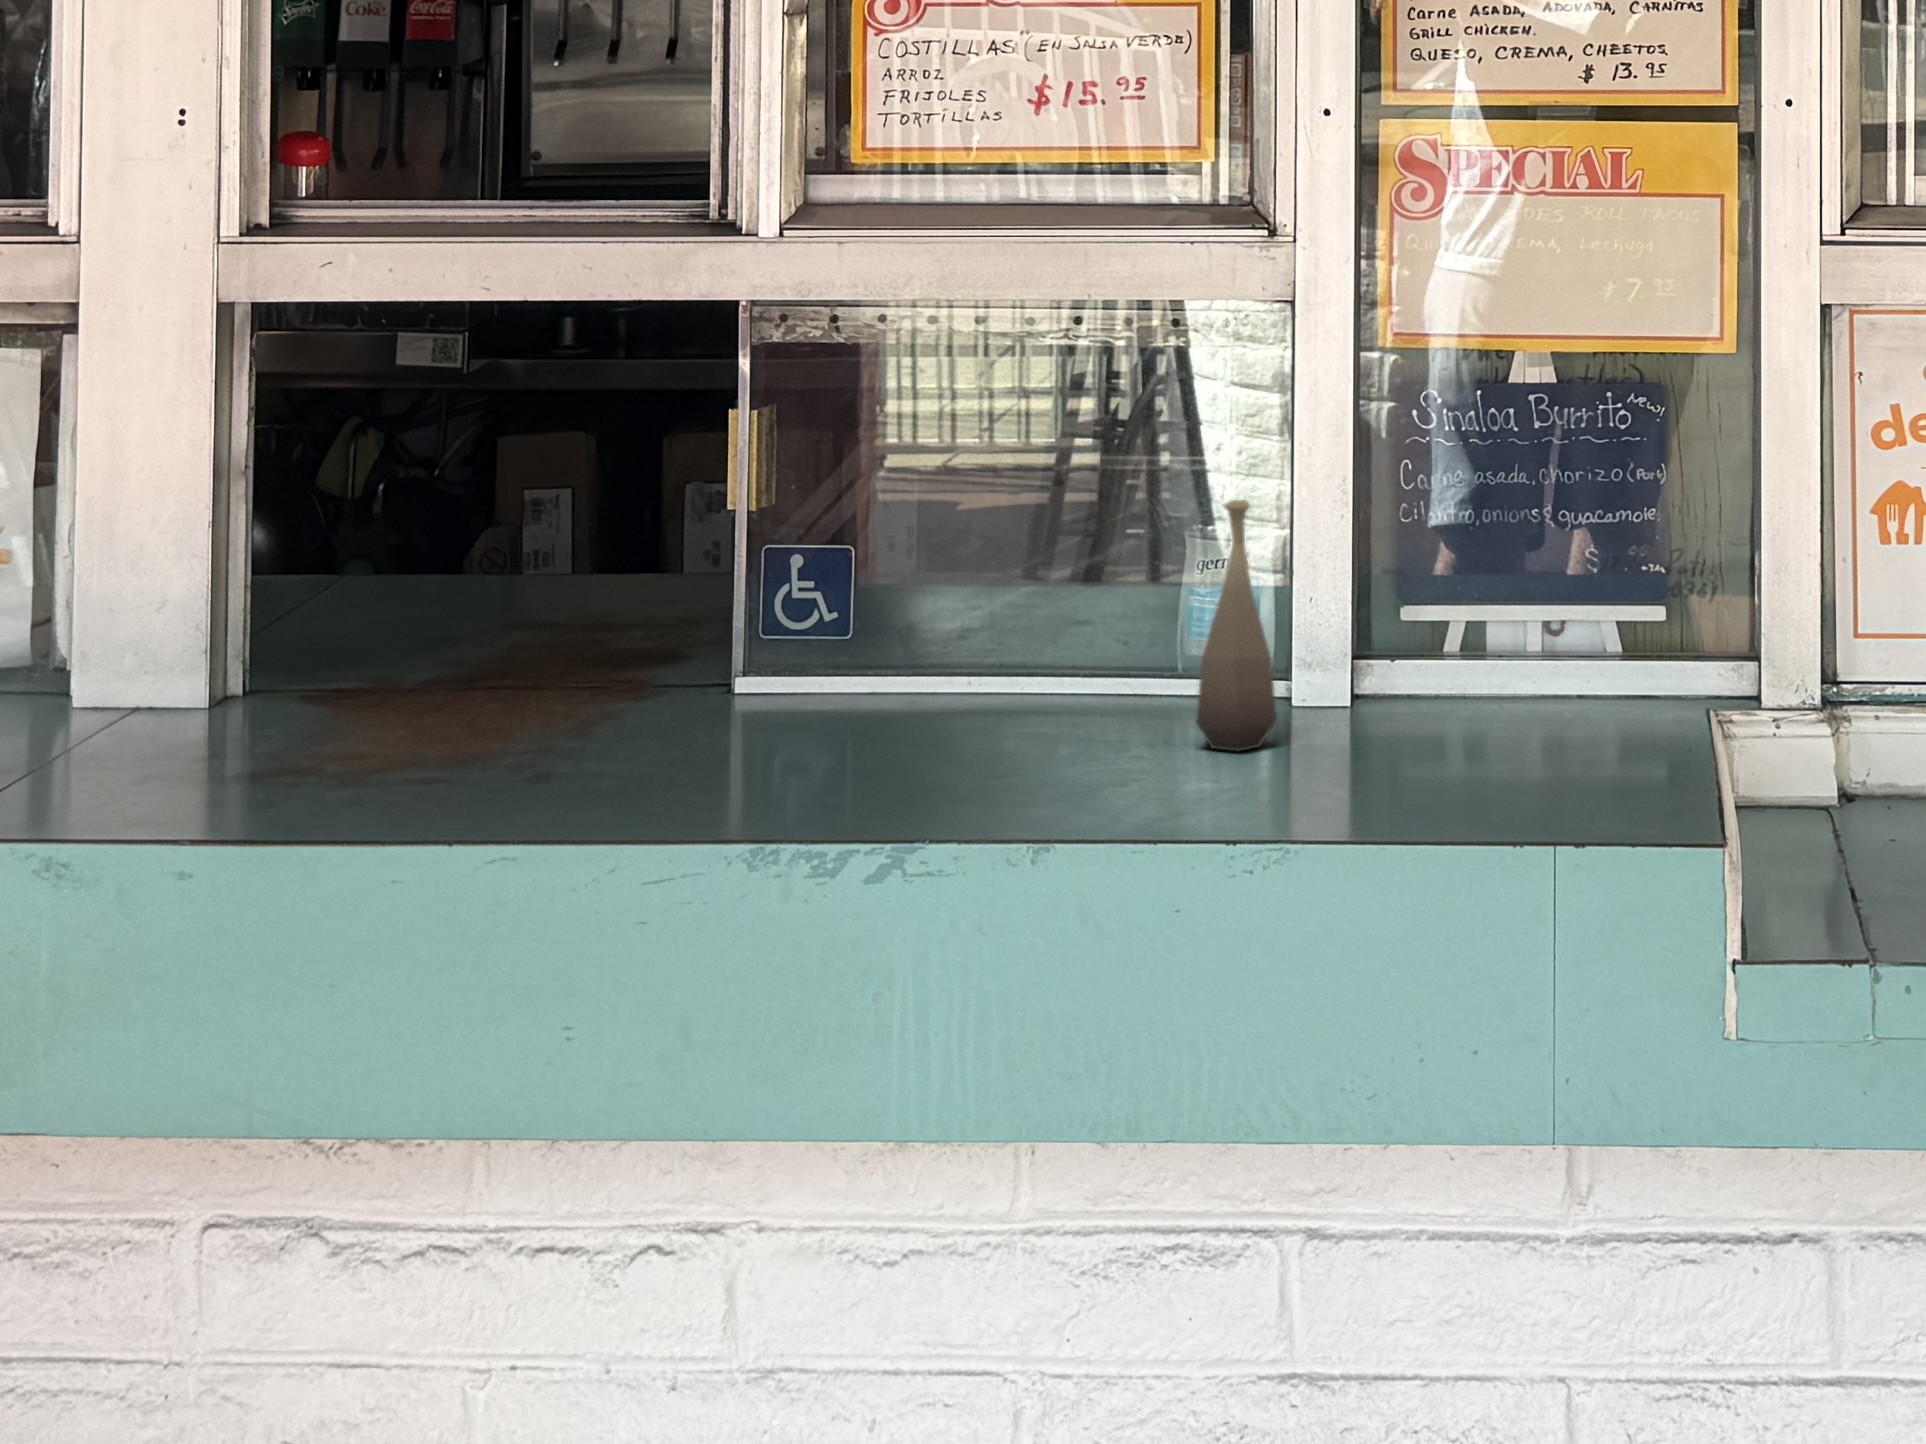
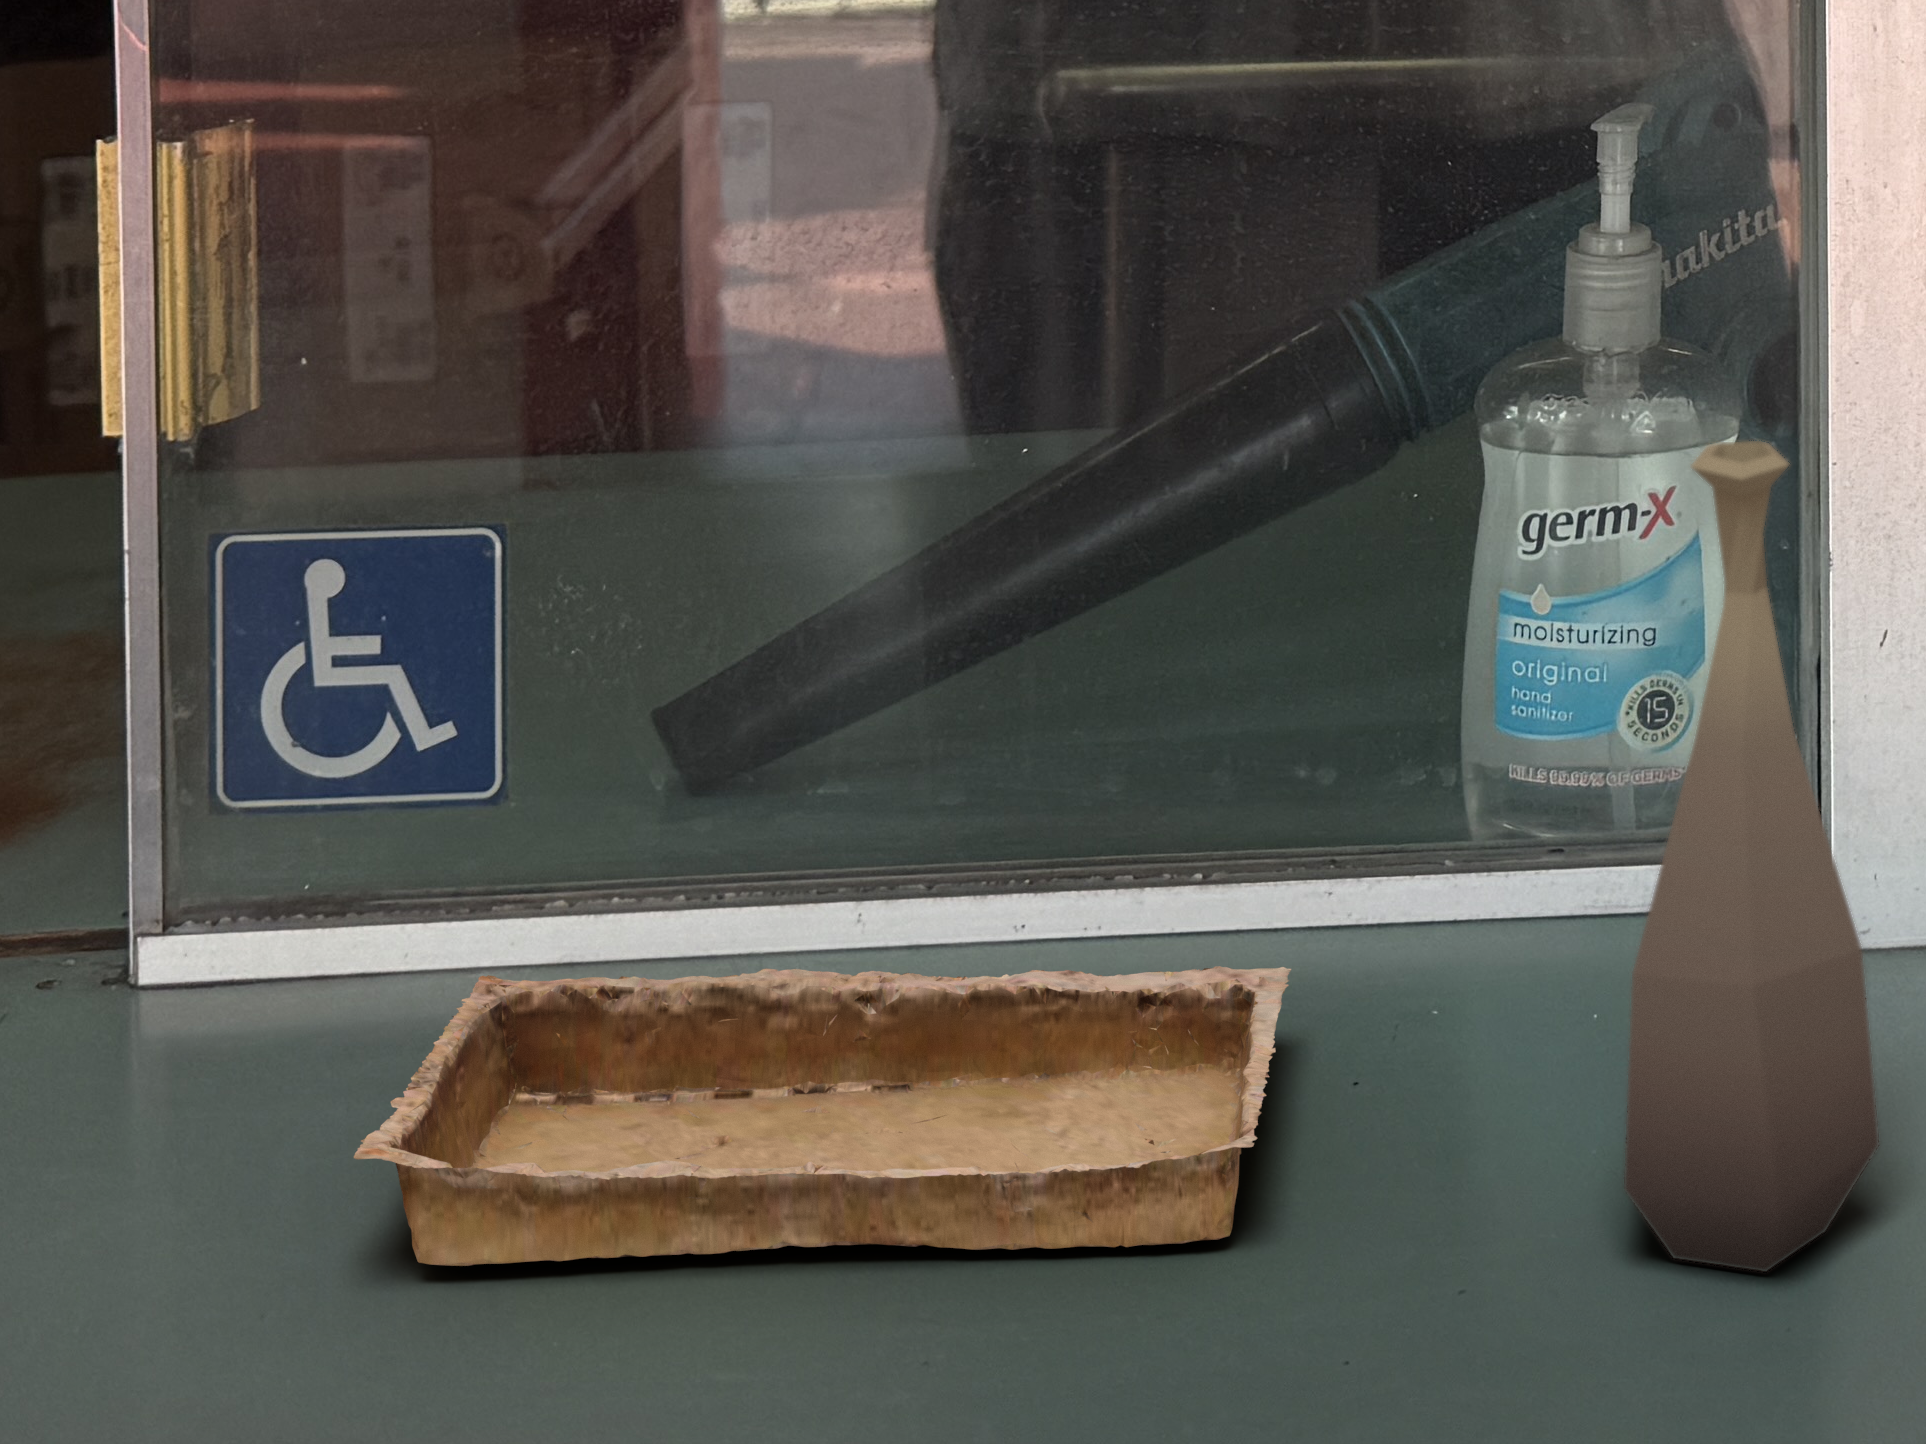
tray: none [826,676,1108,740] -> present [354,966,1291,1266]

